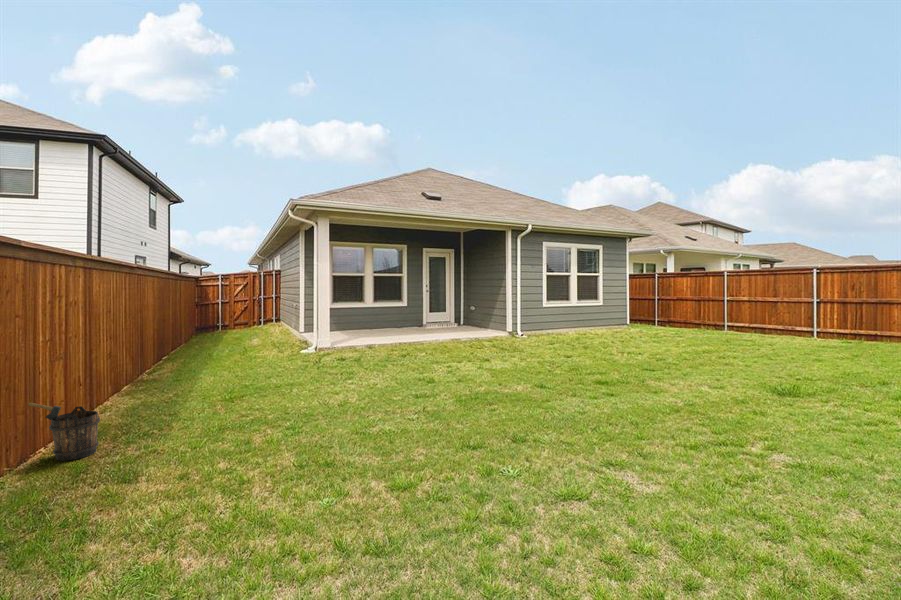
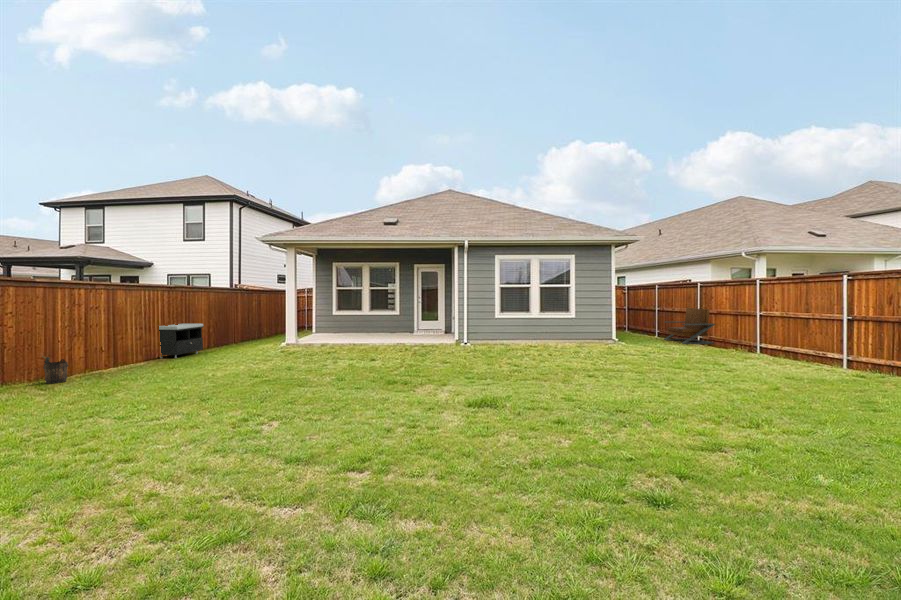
lounge chair: none [635,296,680,327] -> present [664,308,715,344]
storage bench: none [122,327,182,388] -> present [159,323,204,358]

